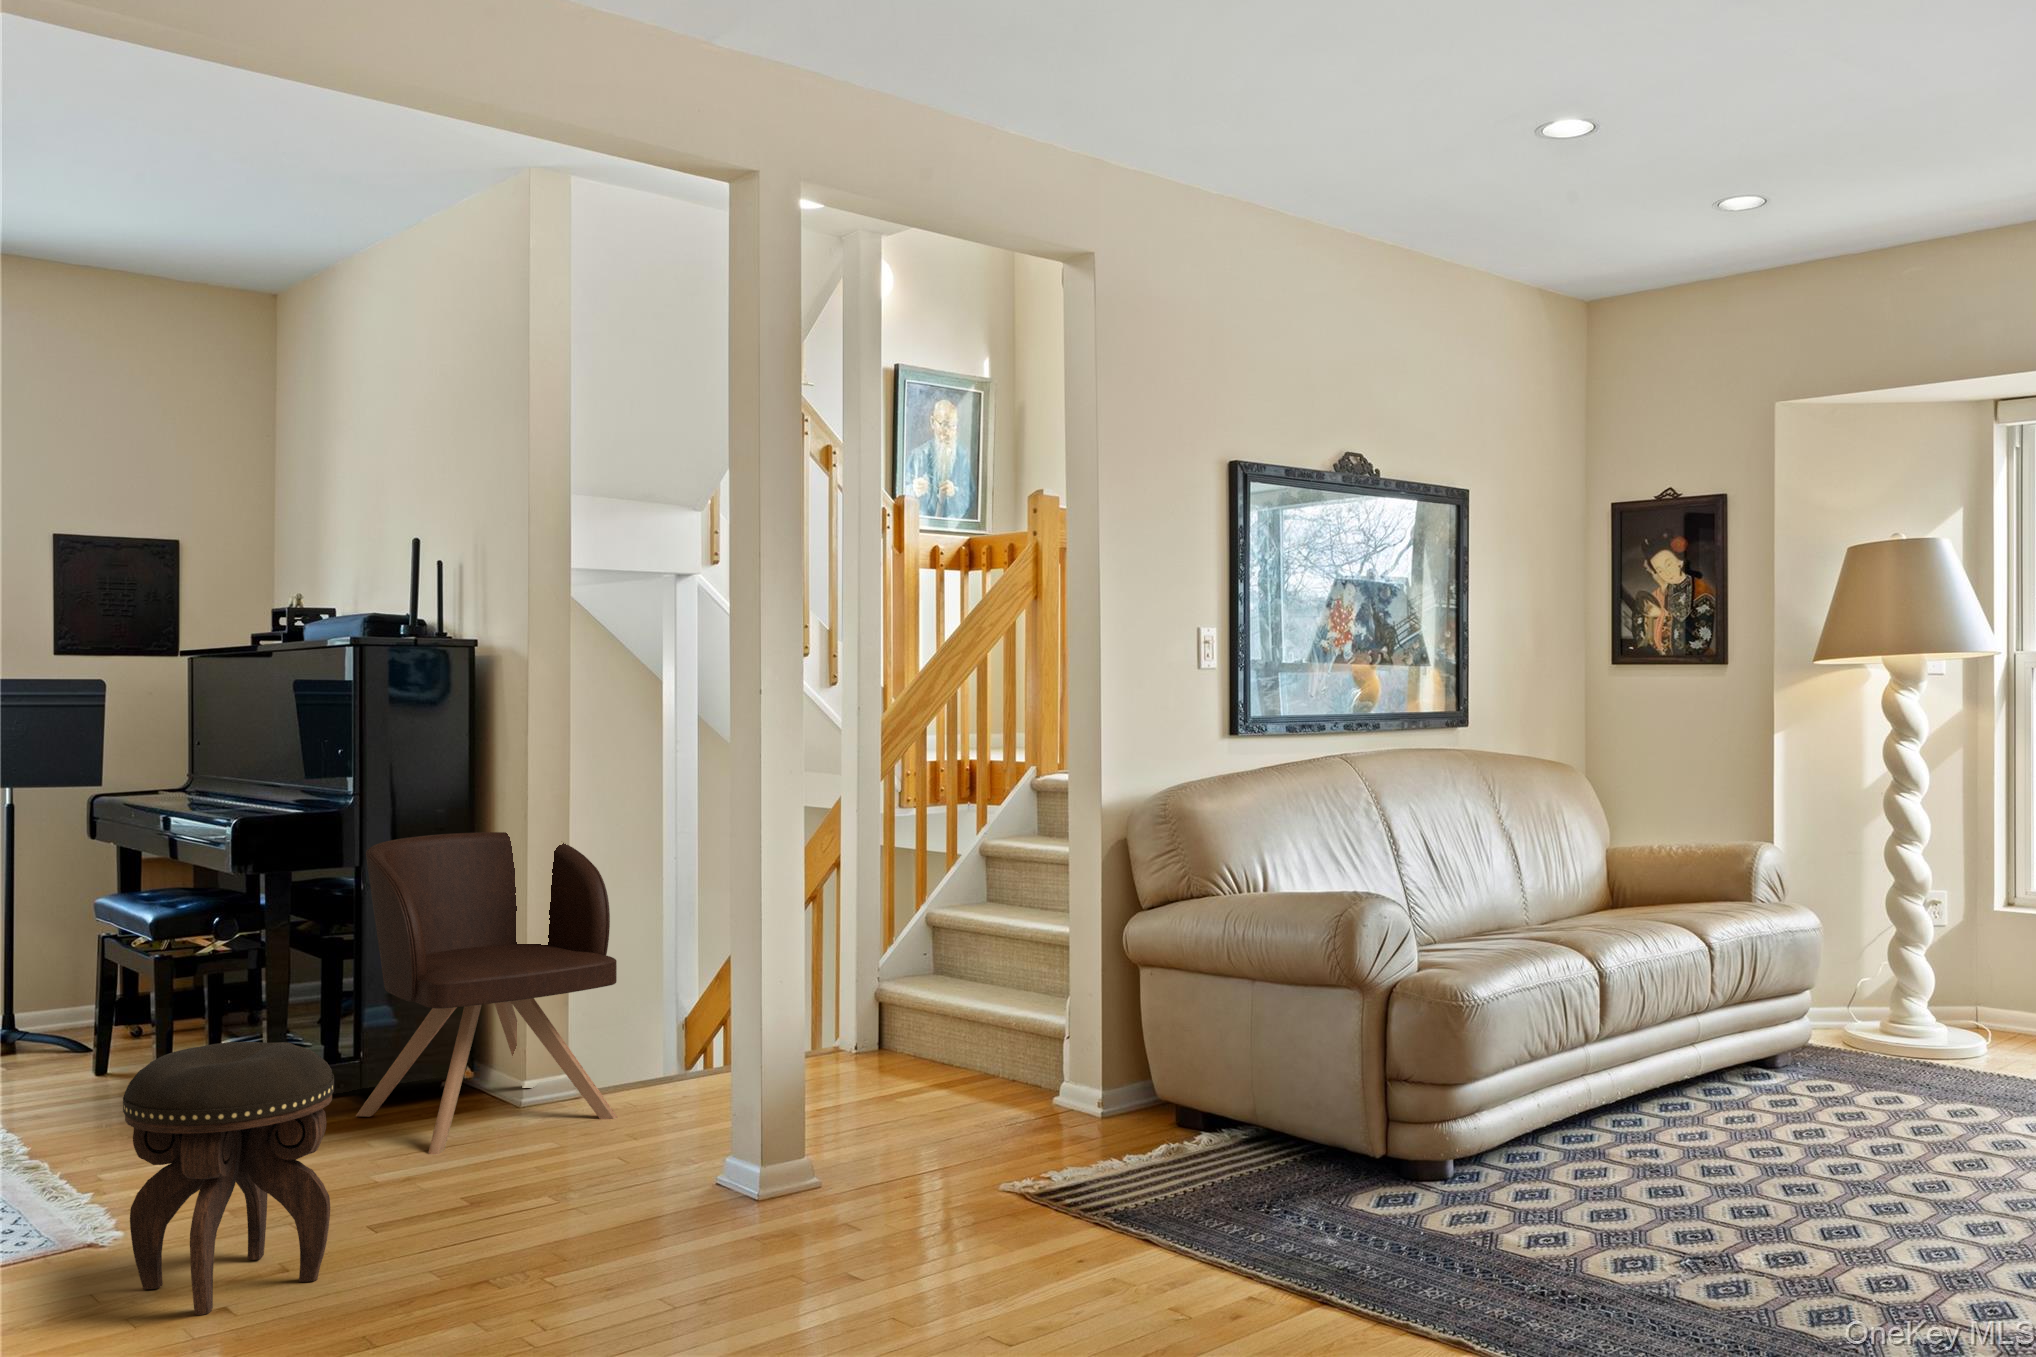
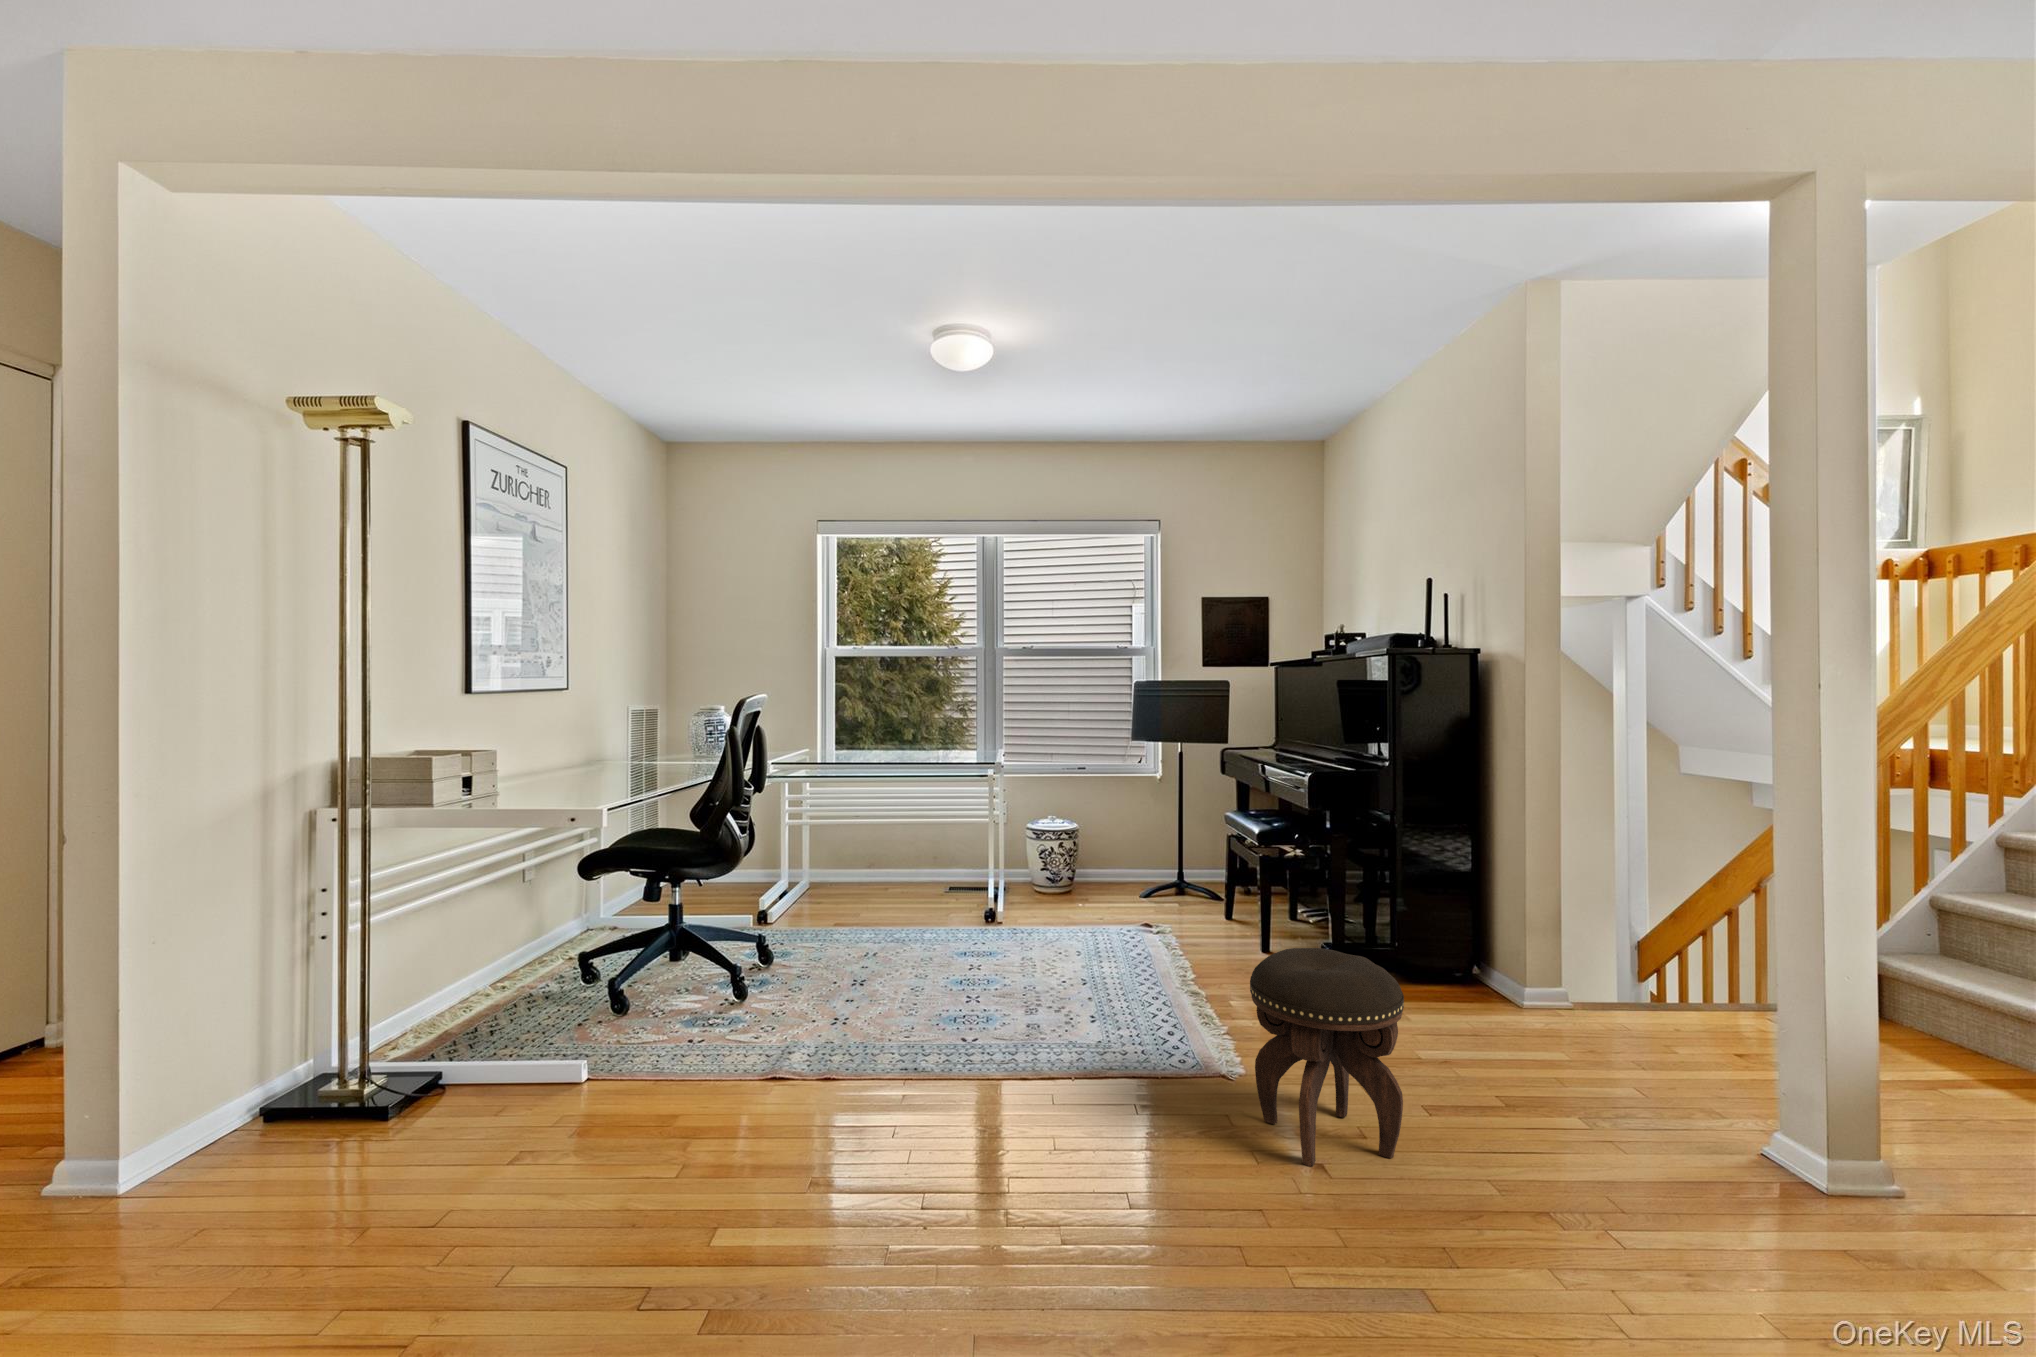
armchair: present [356,832,618,1155] -> none [1394,792,1620,1044]

